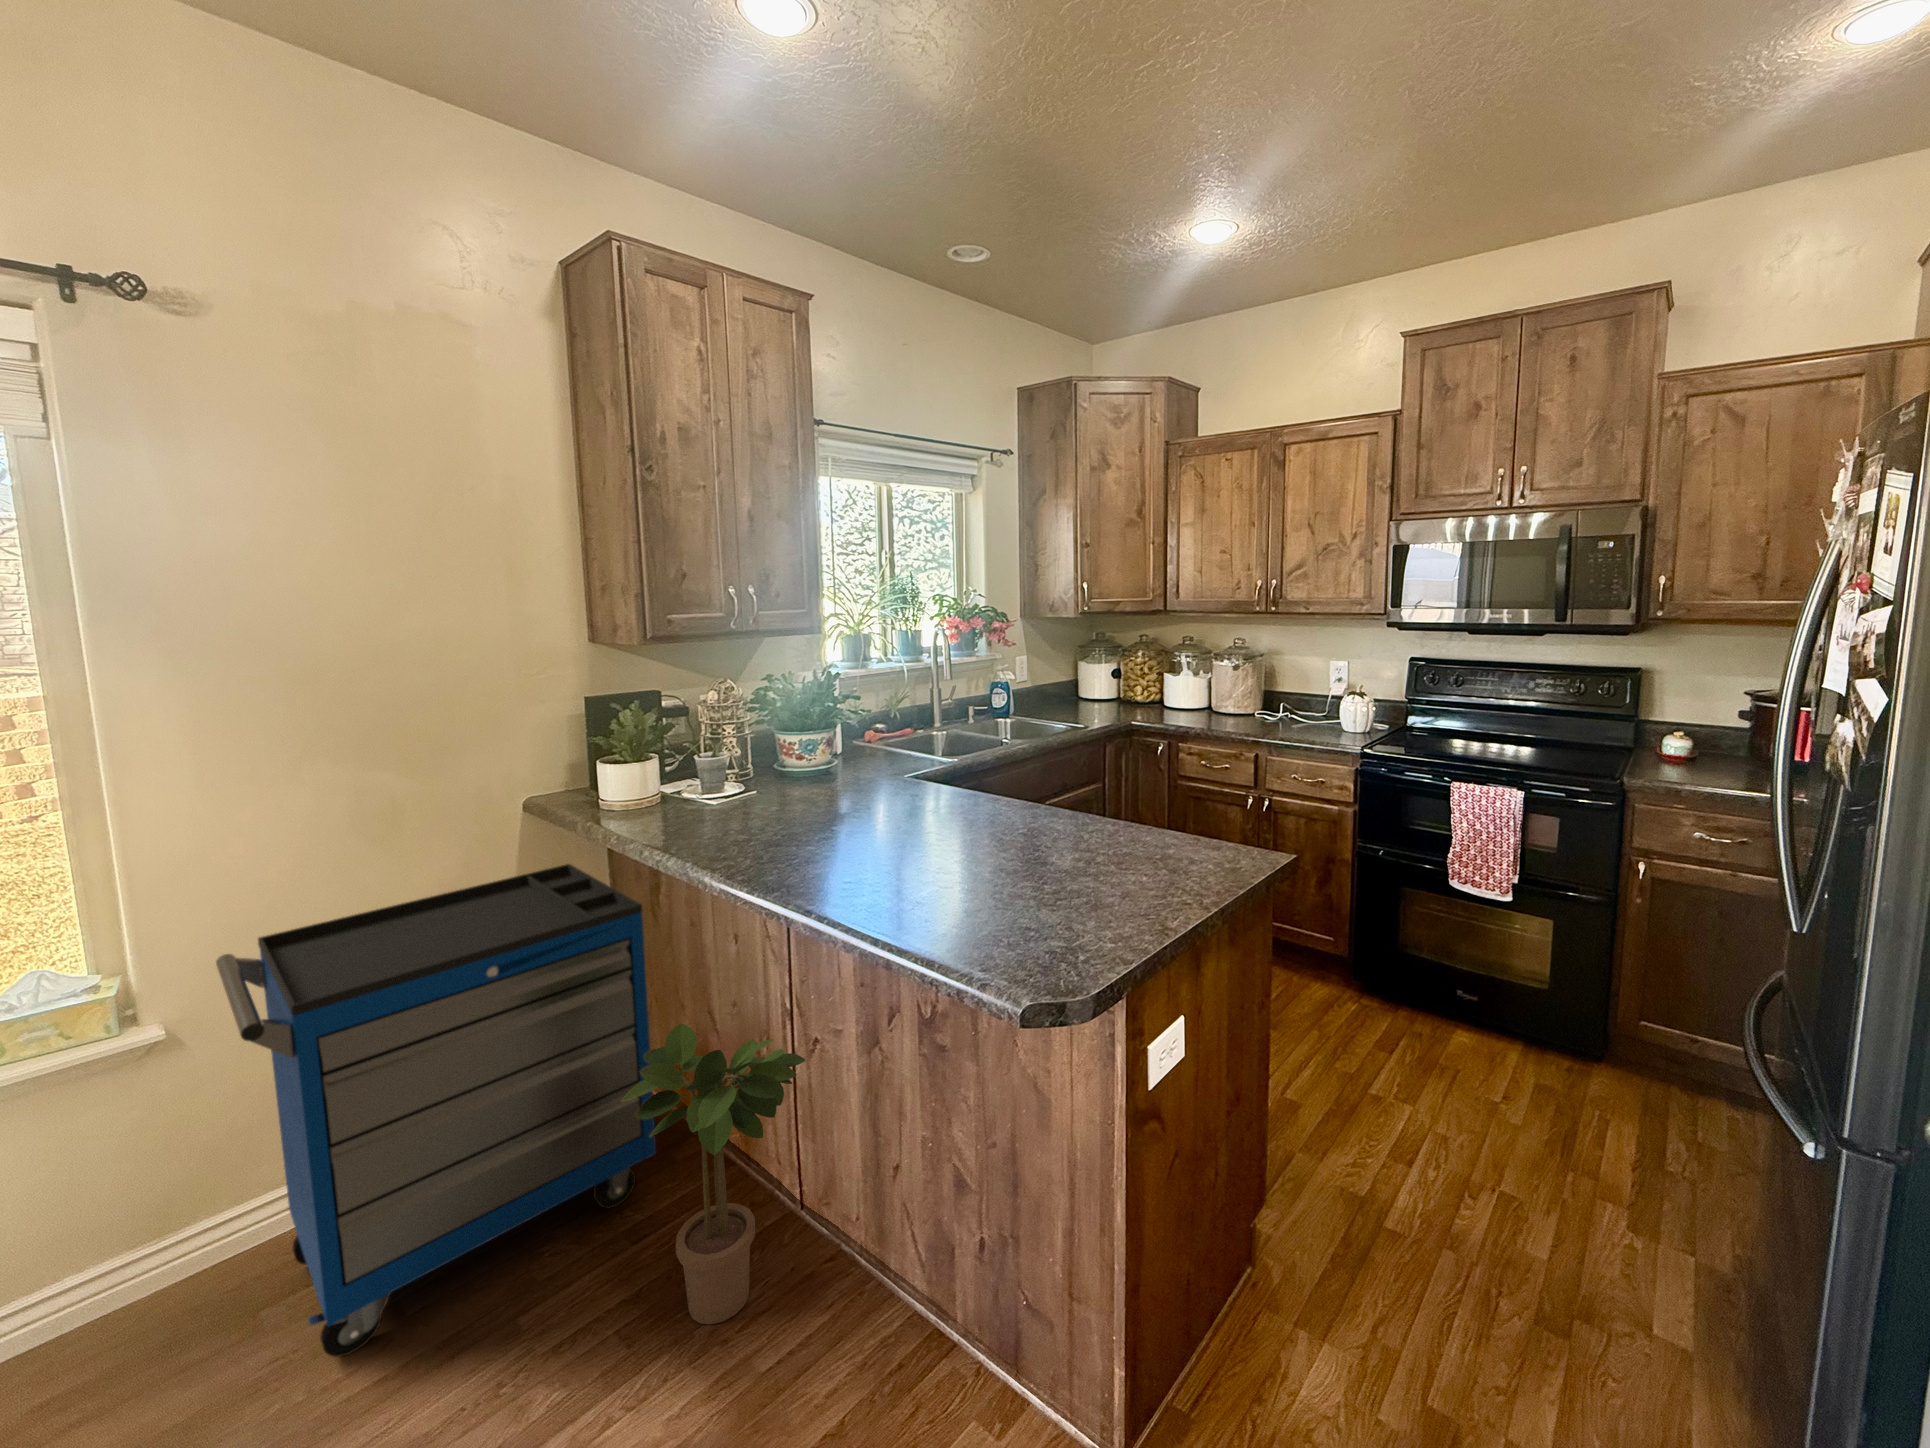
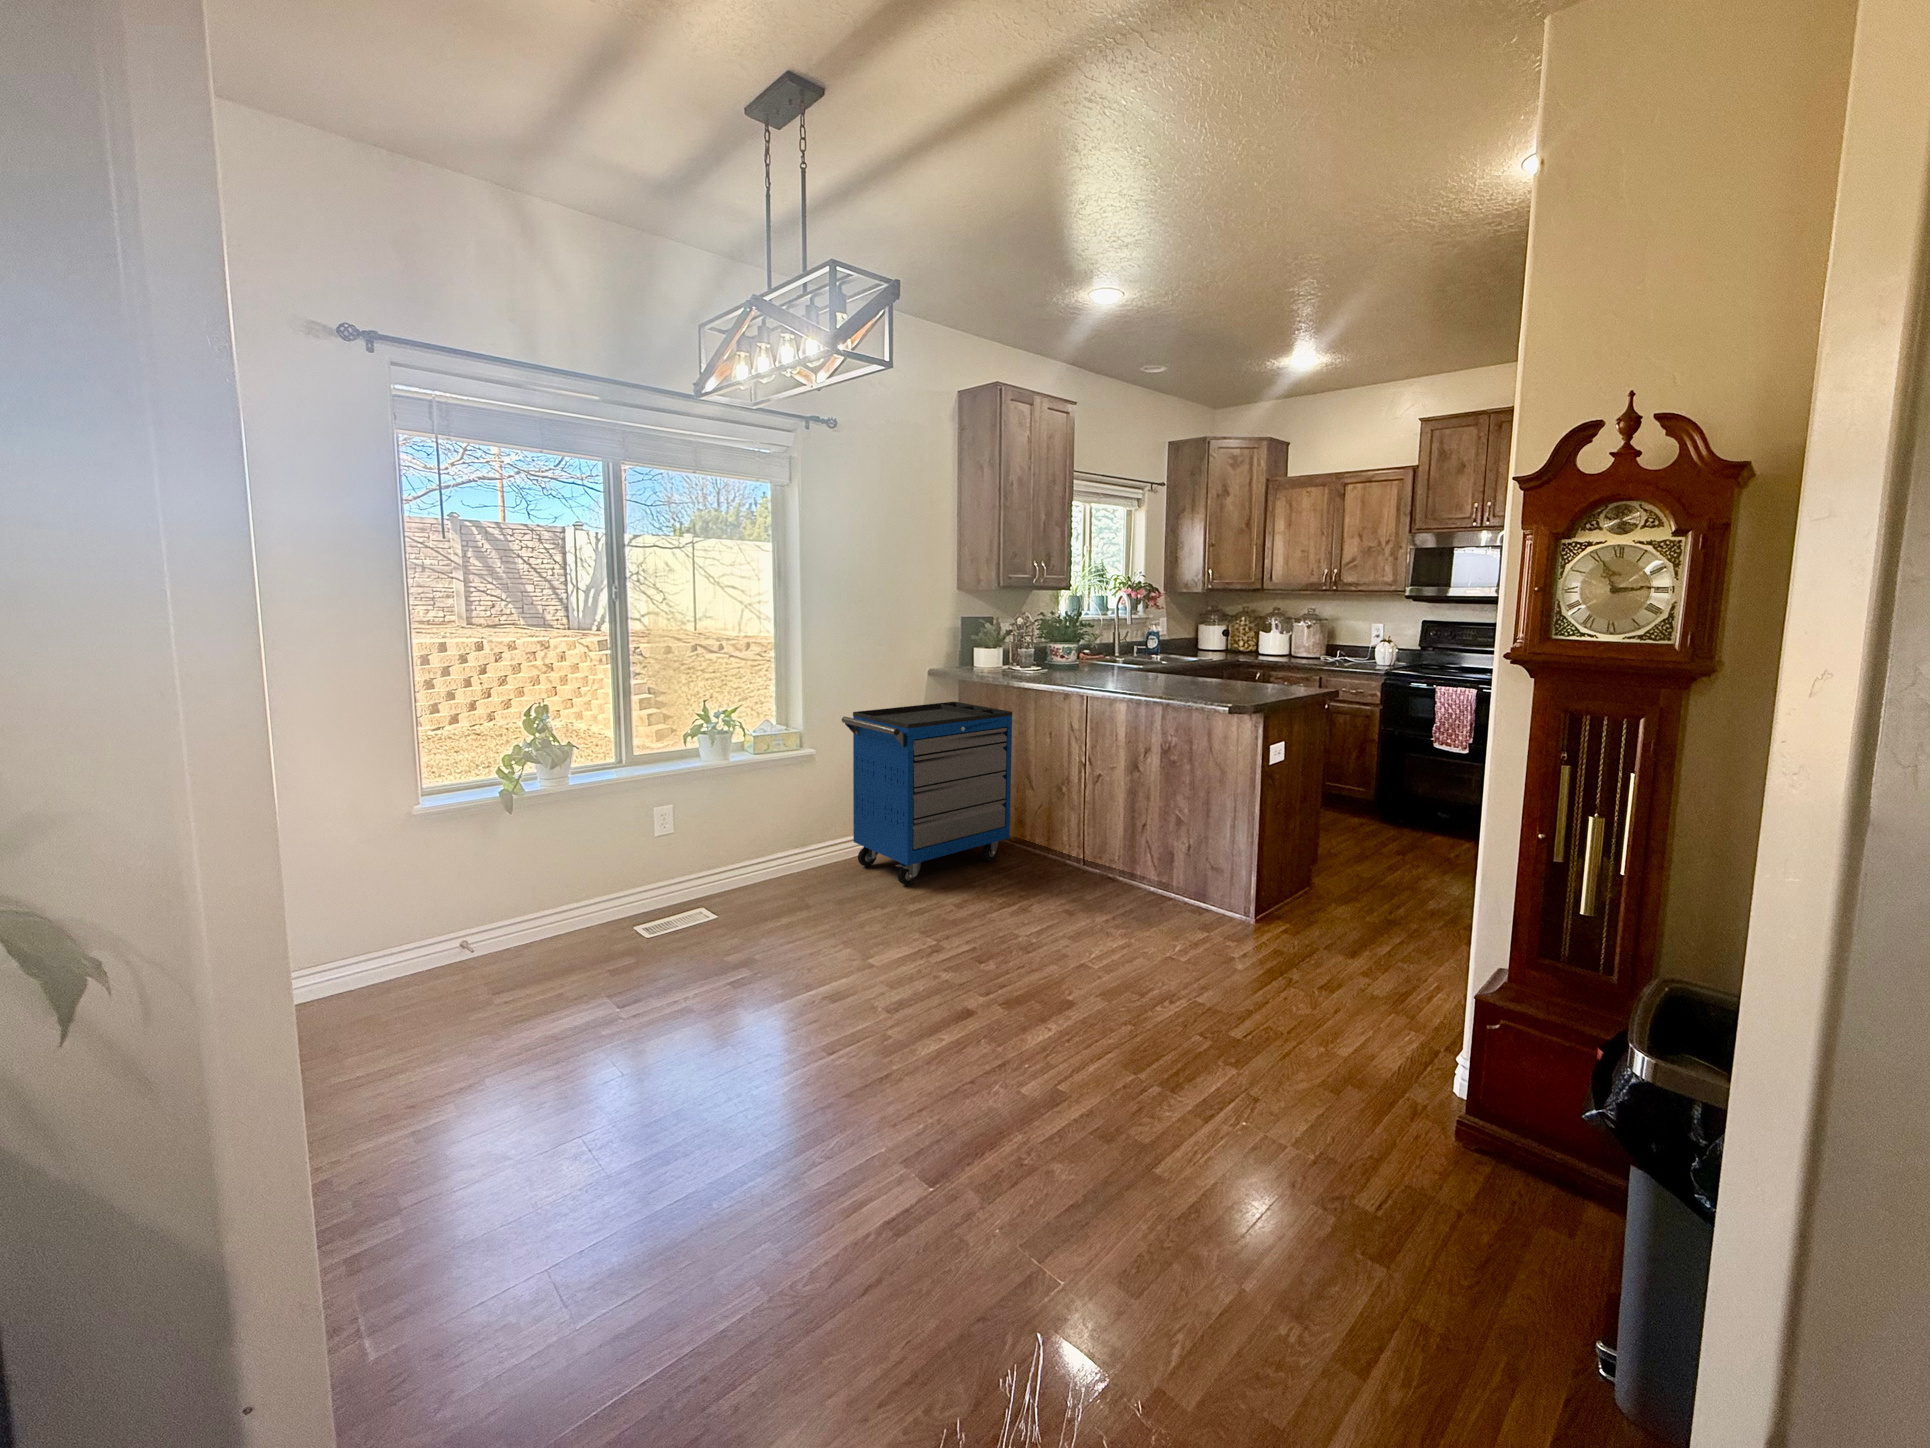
potted plant: present [621,1024,805,1324] -> none [1024,759,1102,888]

